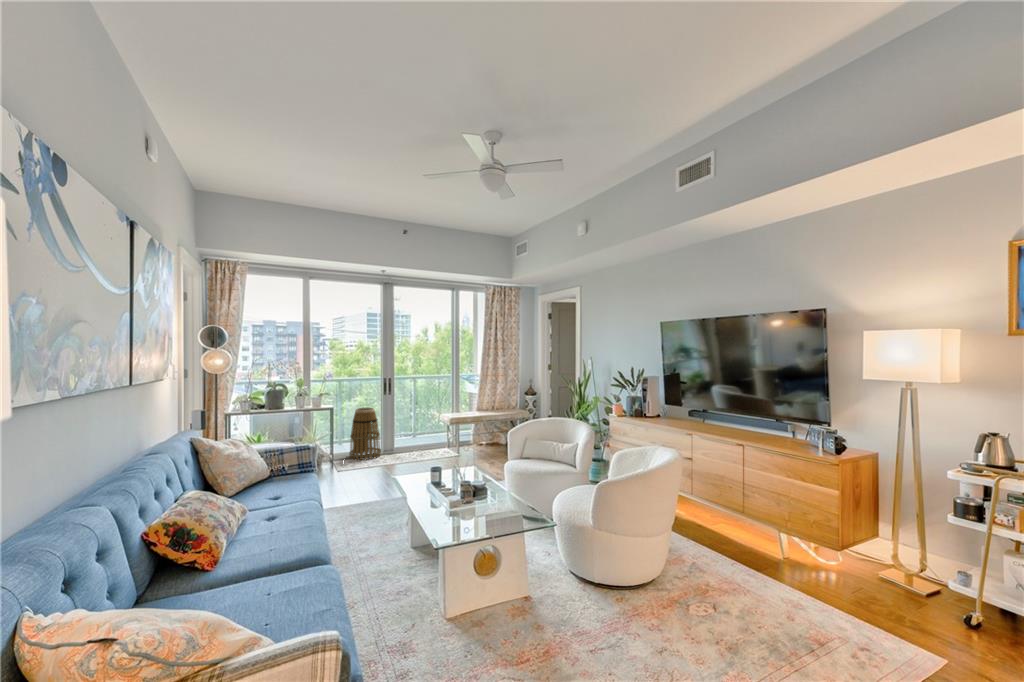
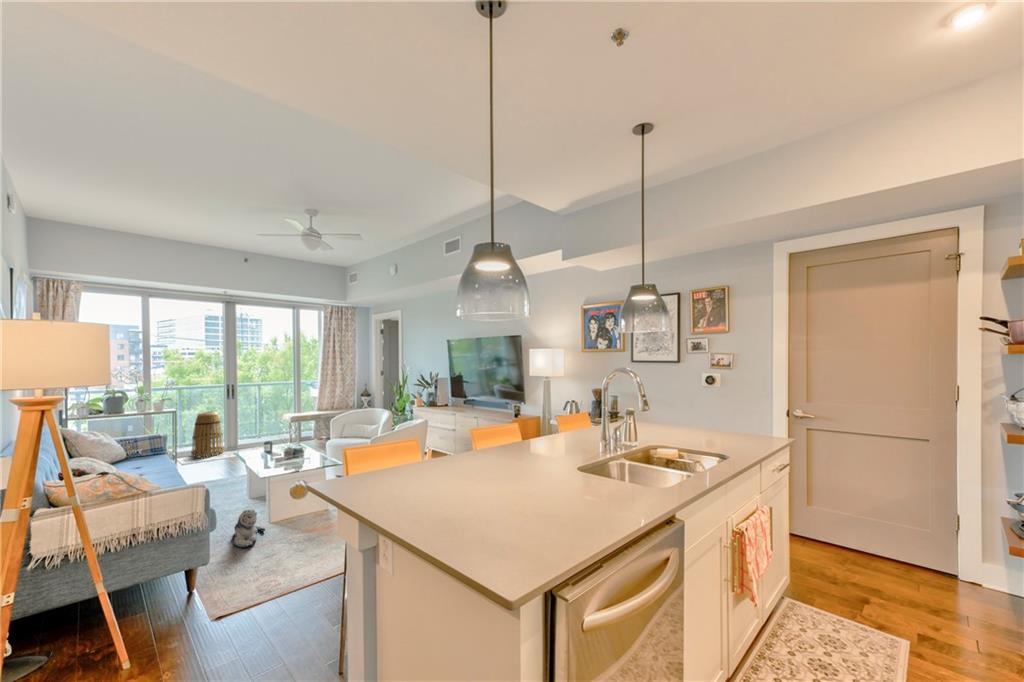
plush toy: none [392,589,436,655] -> present [232,510,265,548]

